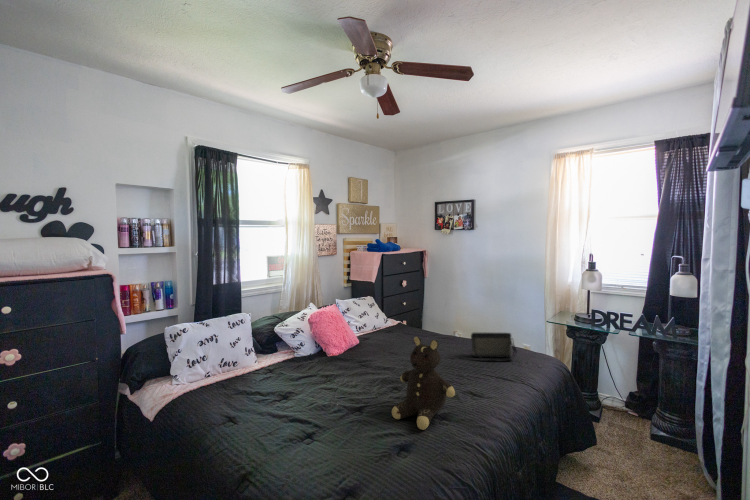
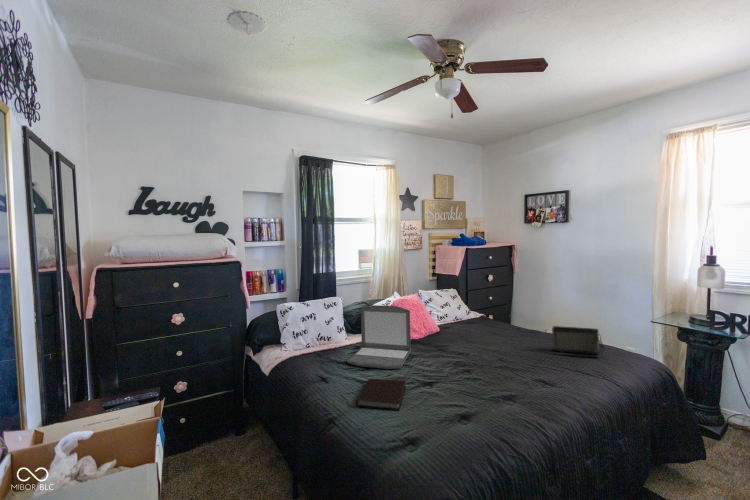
laptop: none [259,322,333,396] -> present [347,305,411,369]
teddy bear: present [392,336,455,430] -> none [459,321,521,406]
notebook: none [275,410,332,453] -> present [356,379,406,410]

